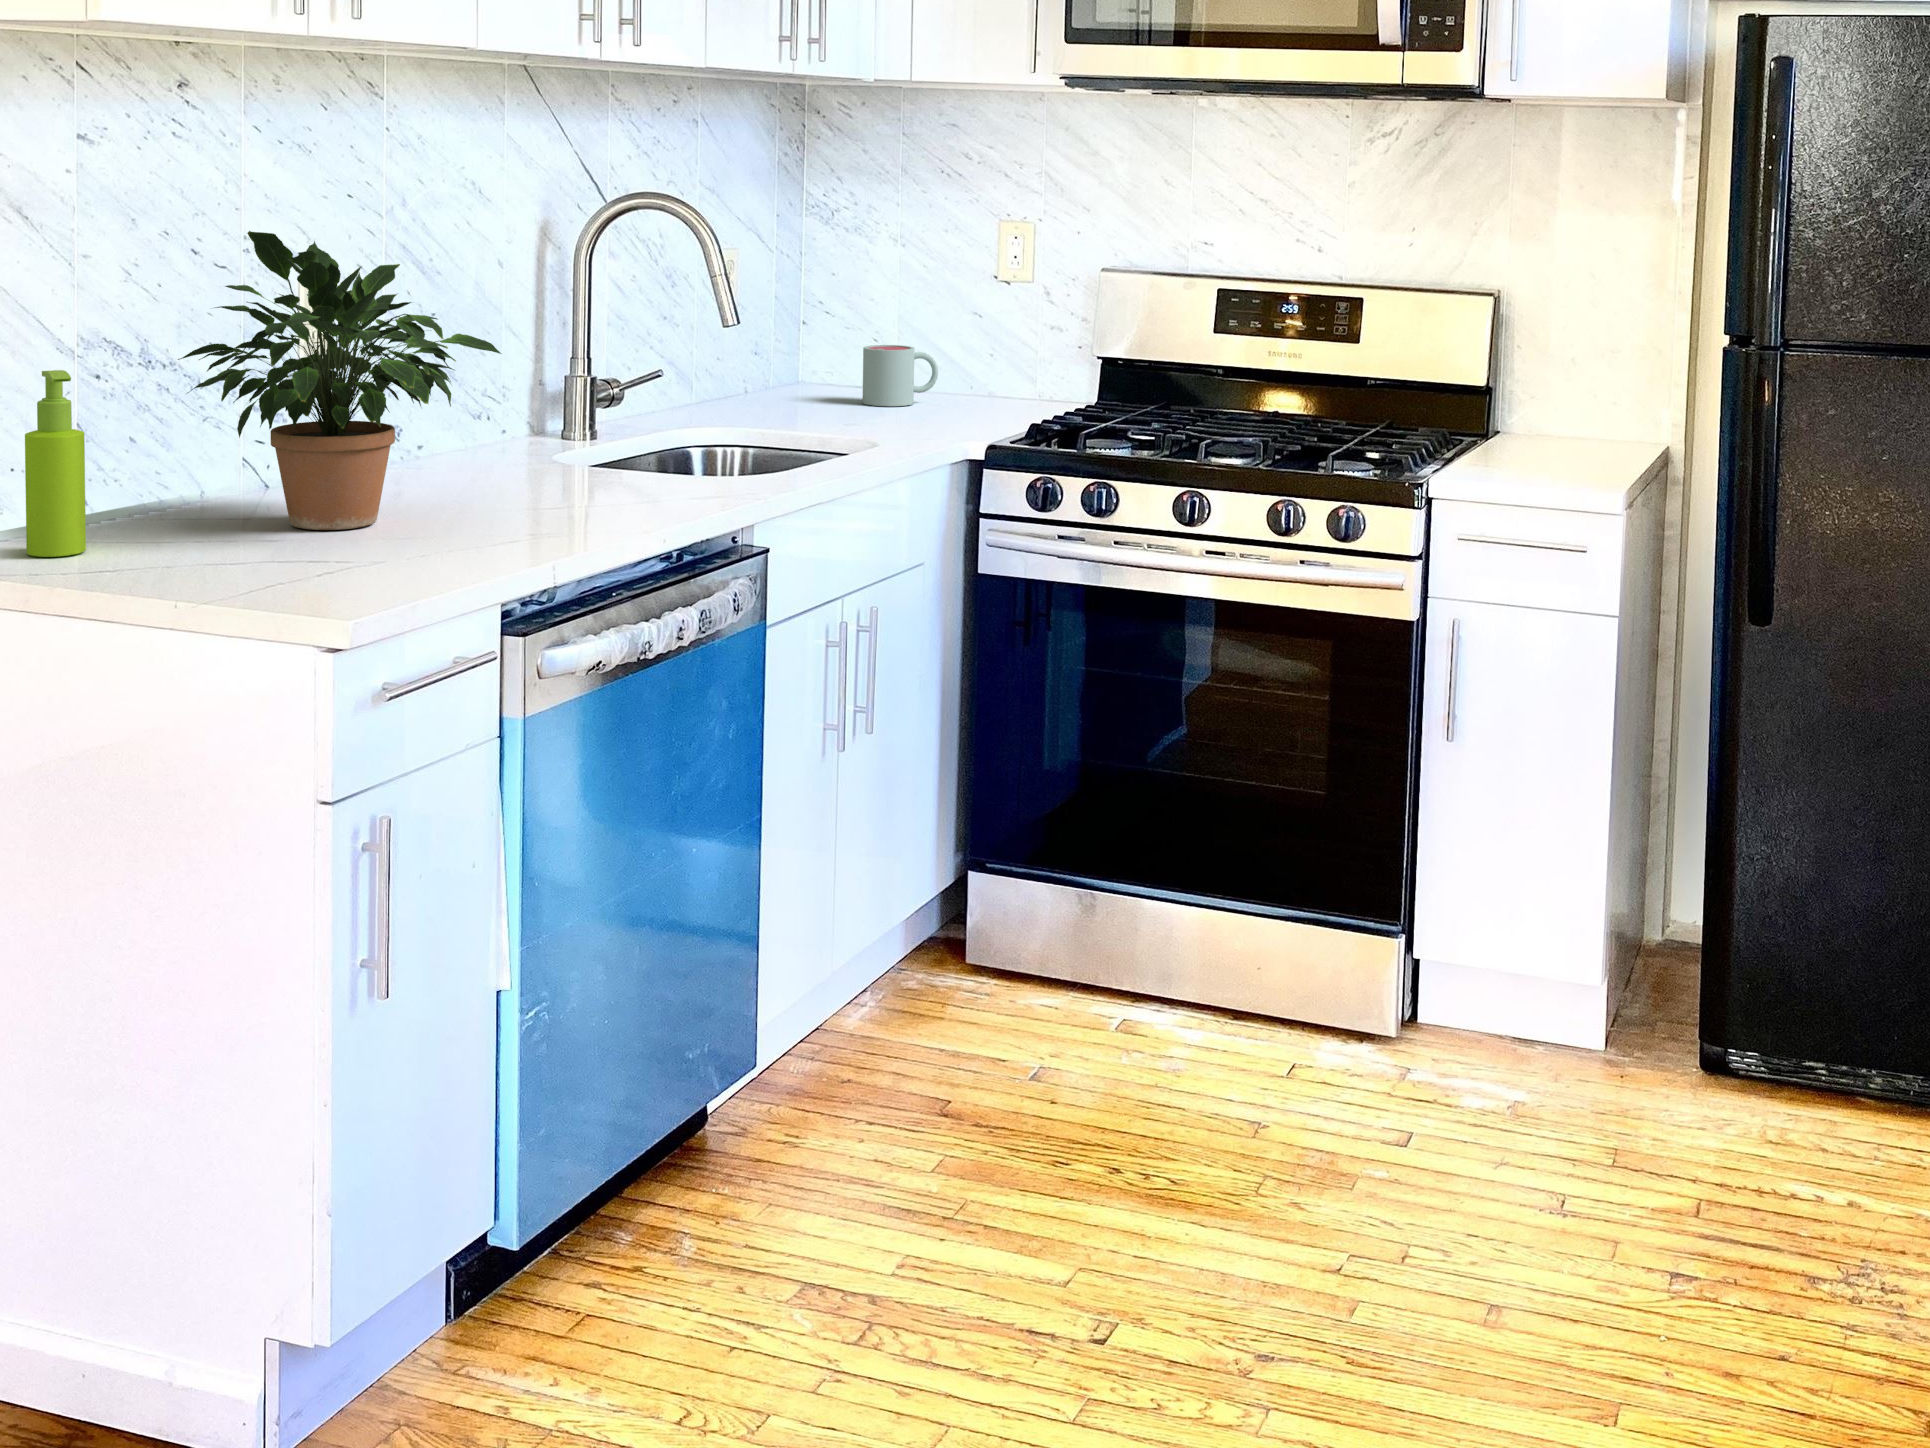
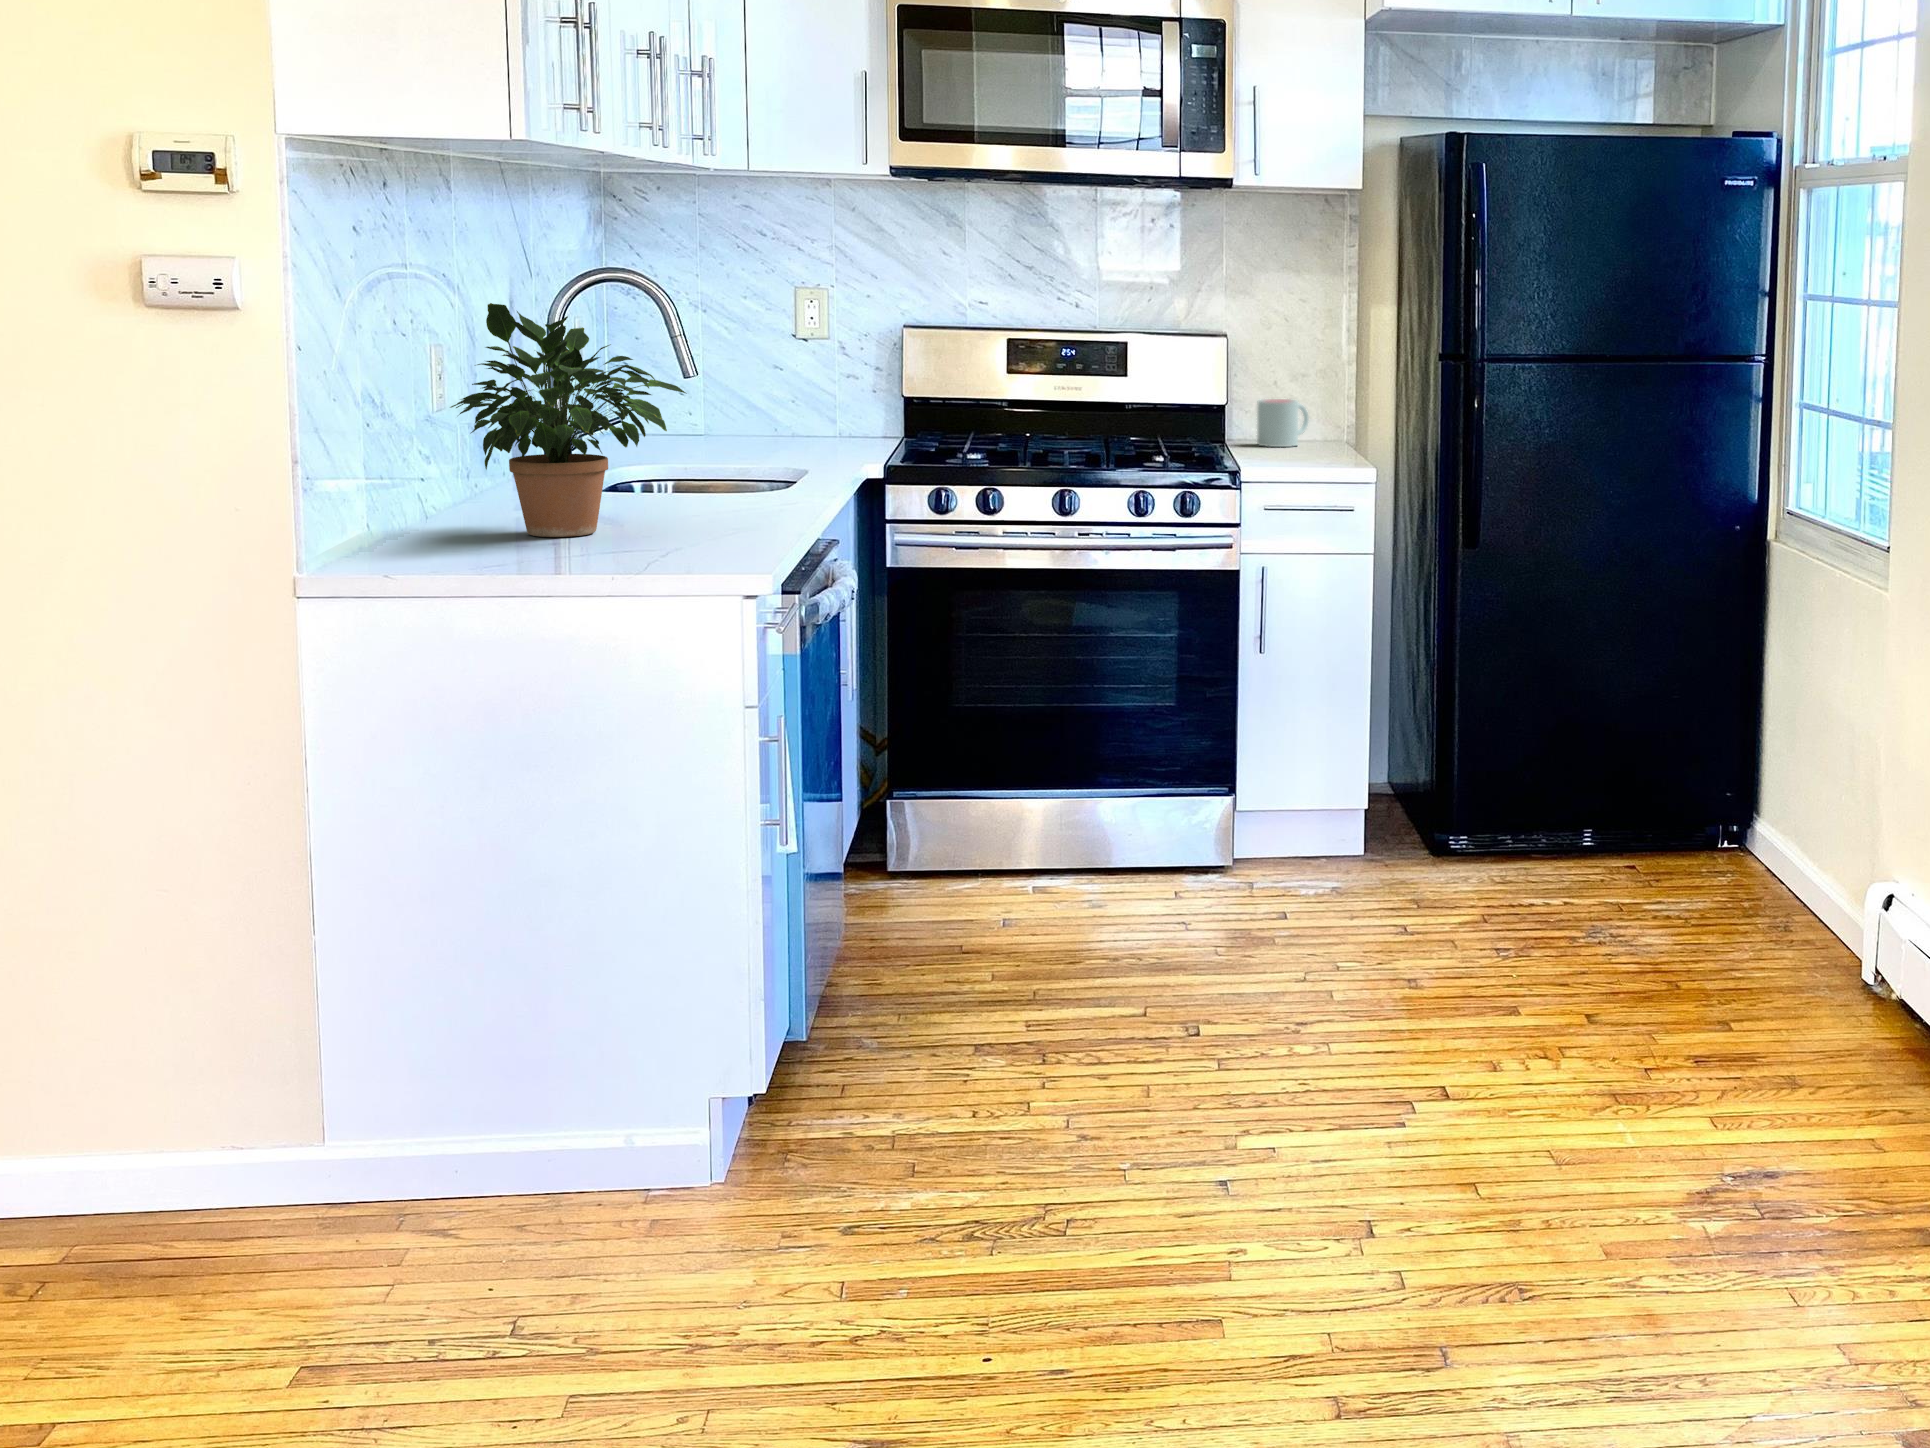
mug: present [863,345,938,406] -> present [1257,399,1309,447]
soap dispenser: present [25,370,86,557] -> none [385,415,437,562]

